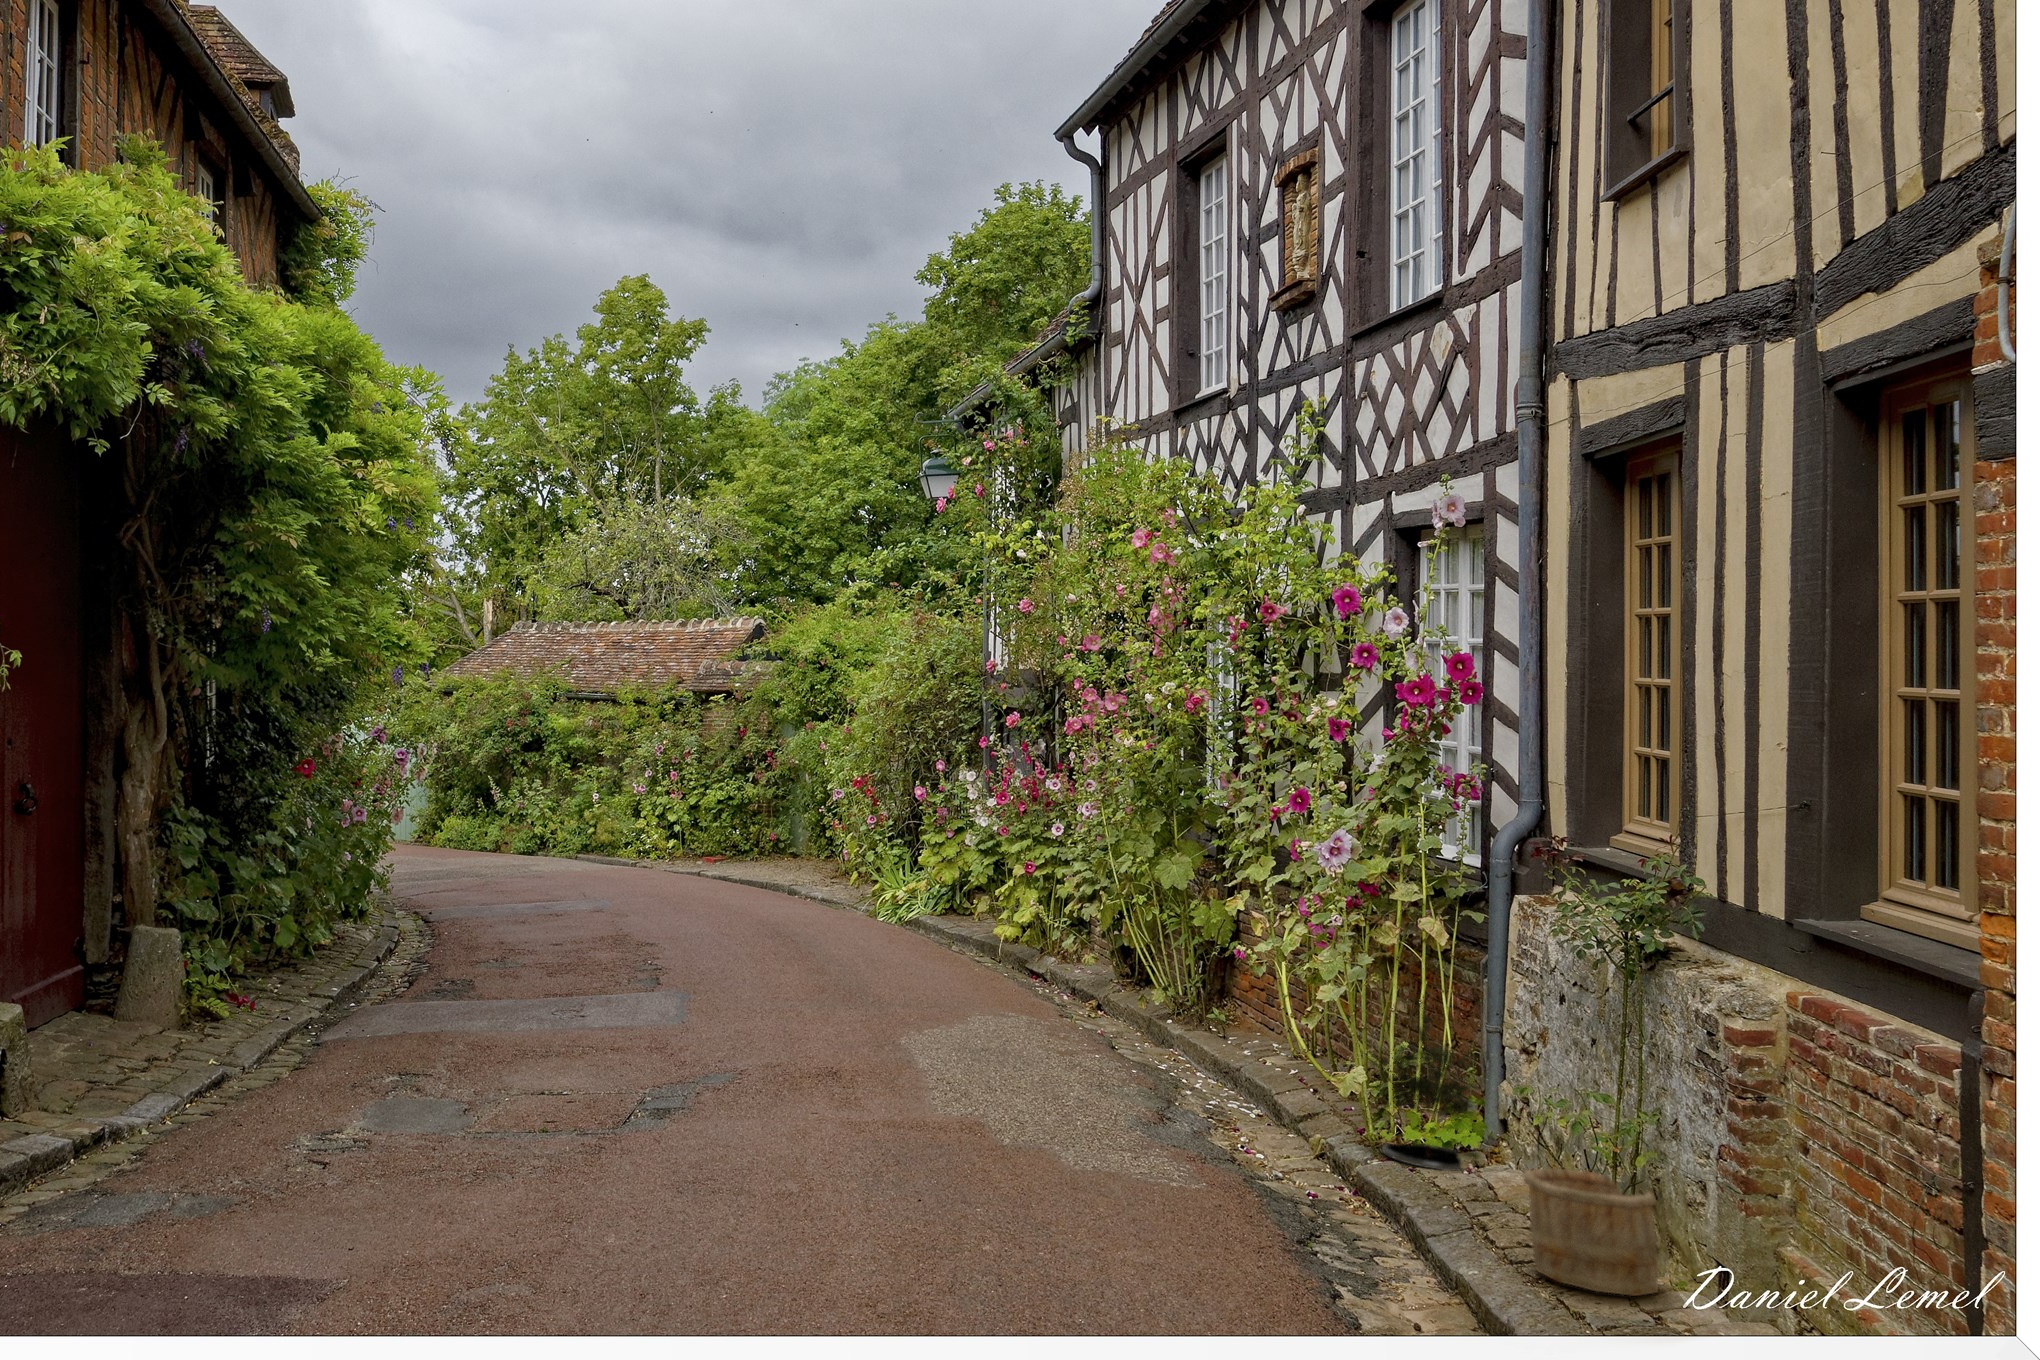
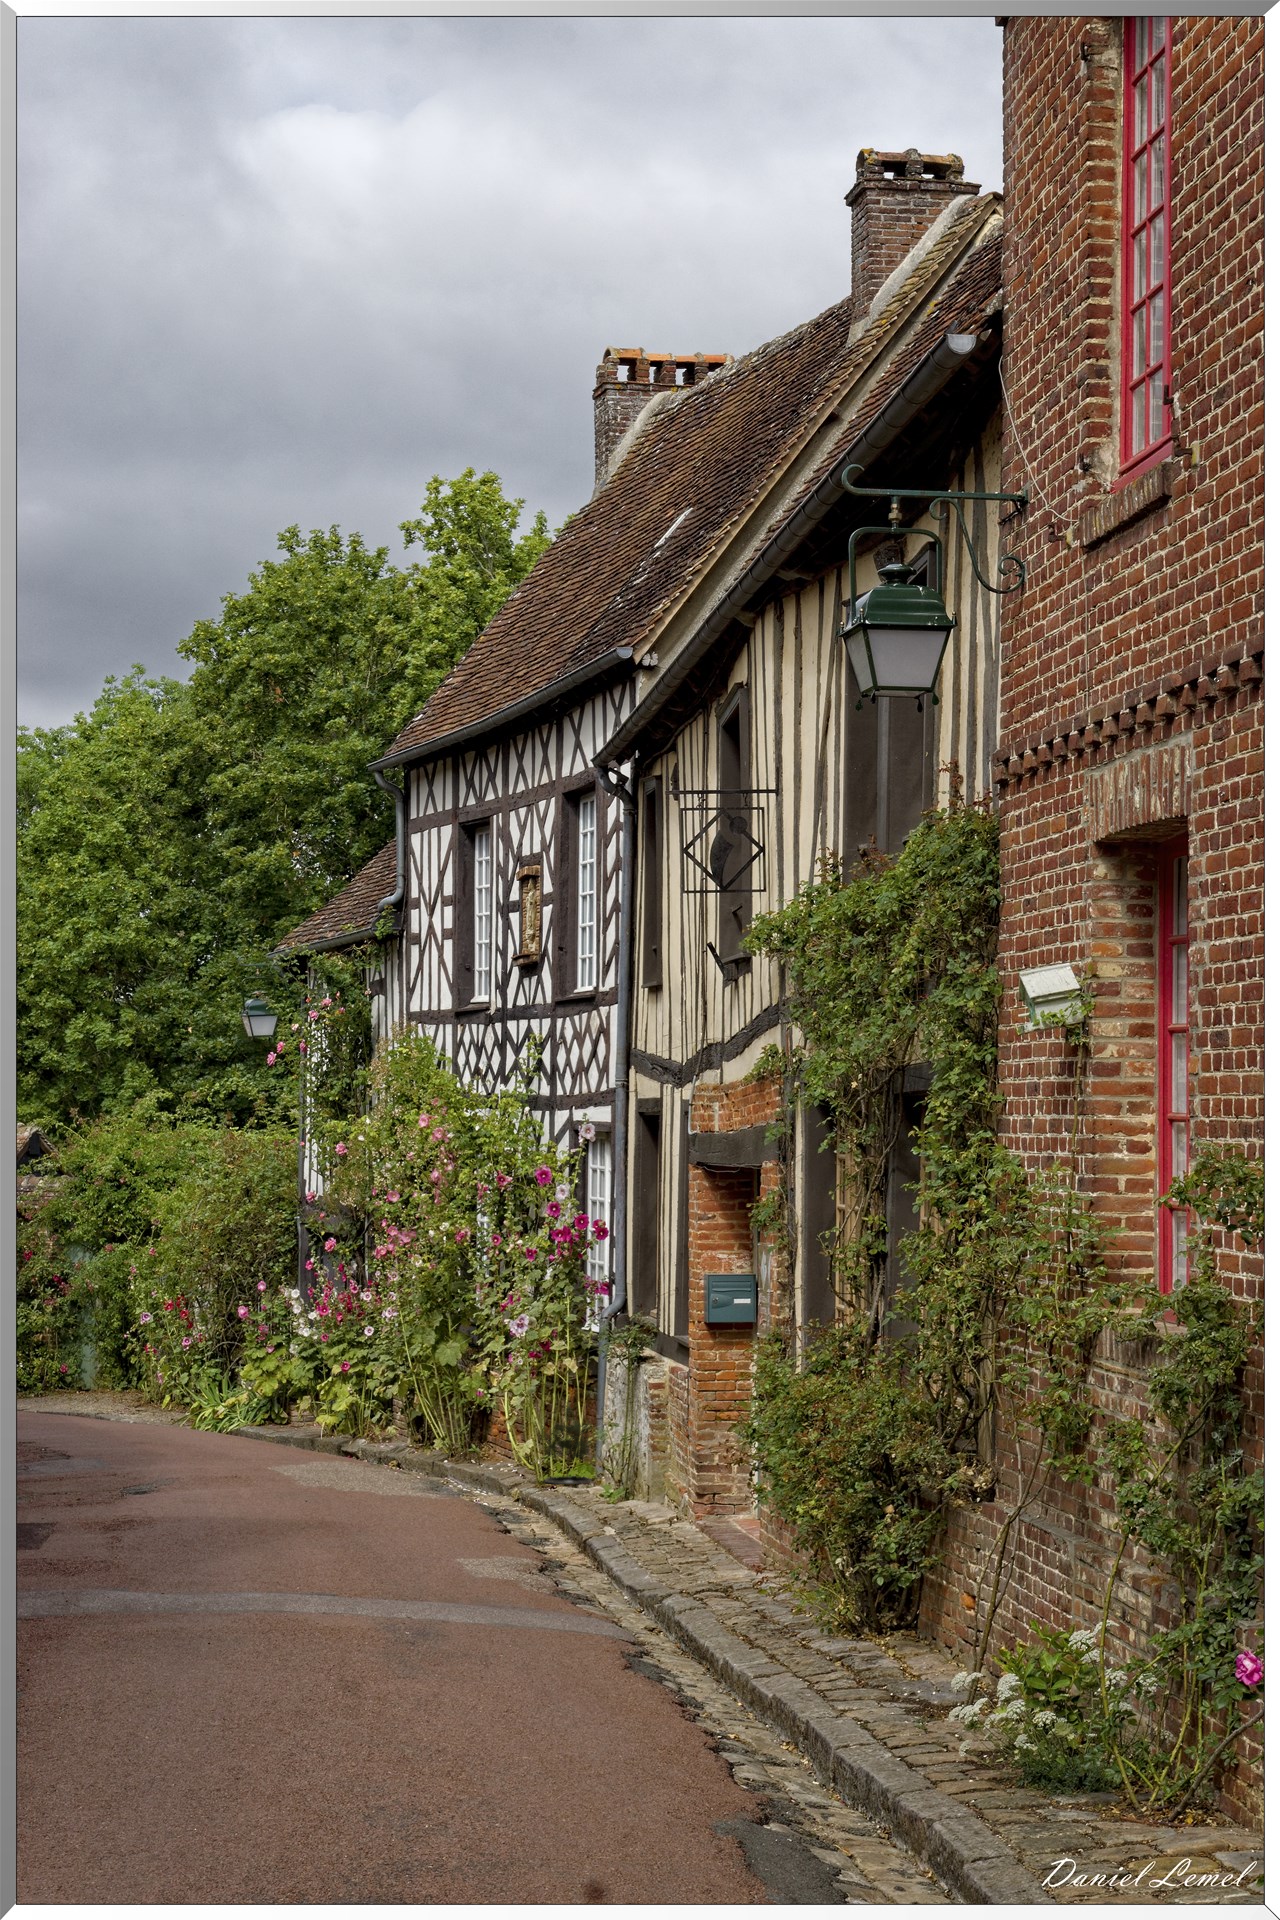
wooden bucket: present [1524,1169,1658,1296] -> none [588,1457,642,1502]

